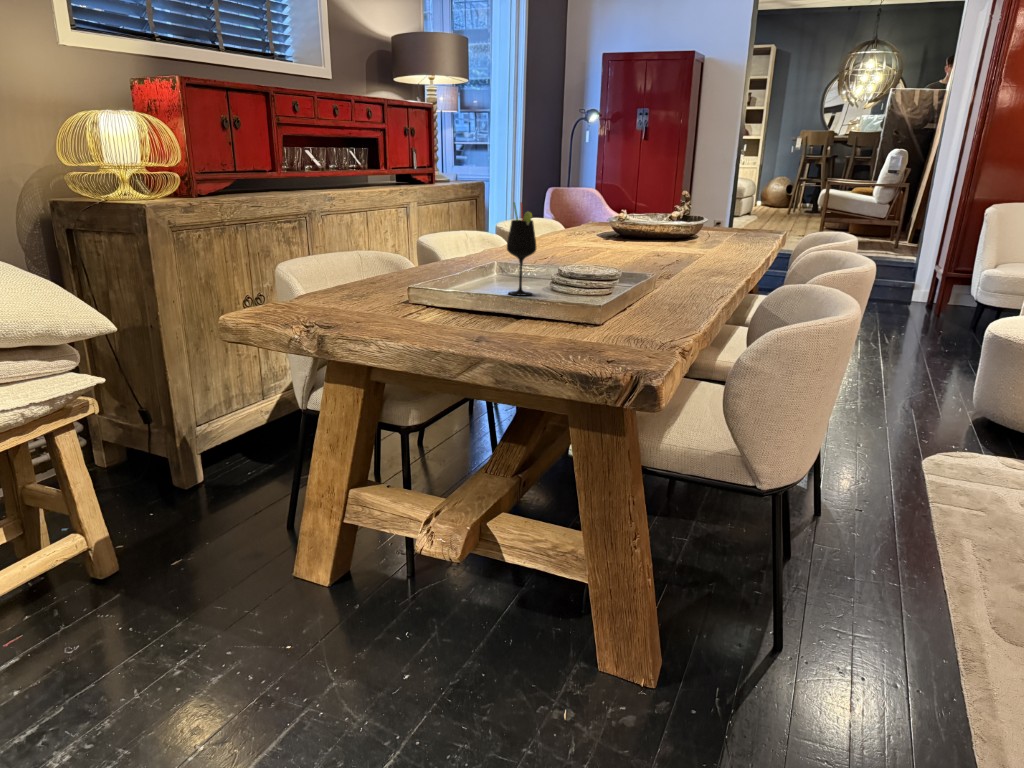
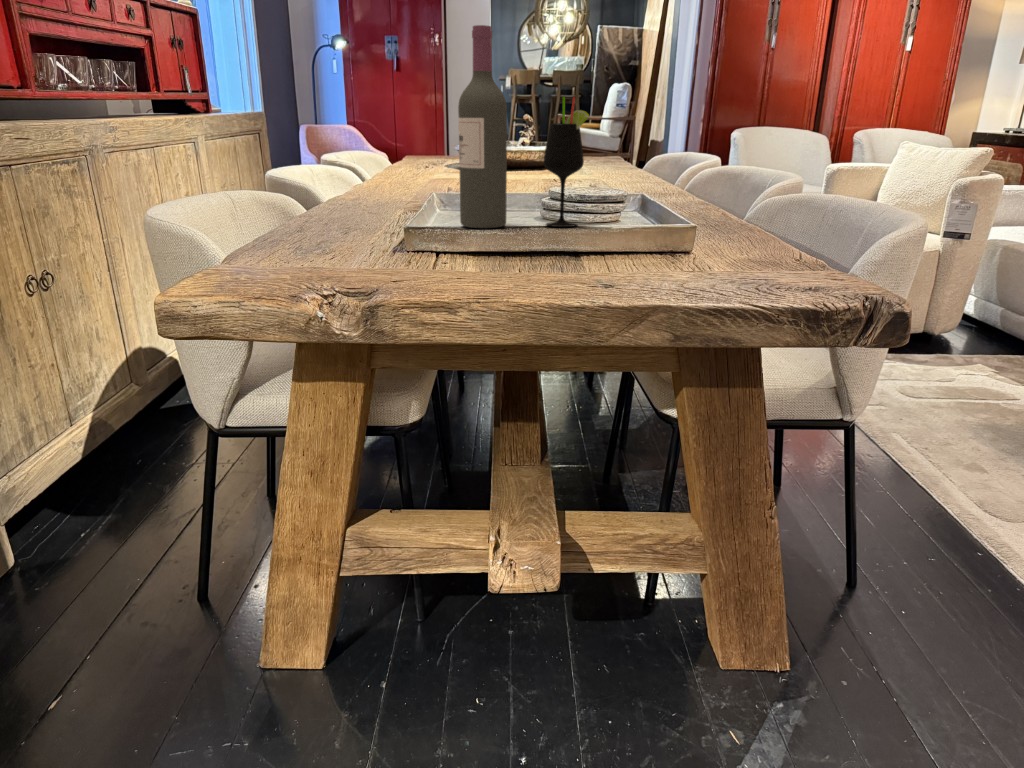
wine bottle: none [450,152,485,291] -> present [458,25,507,228]

